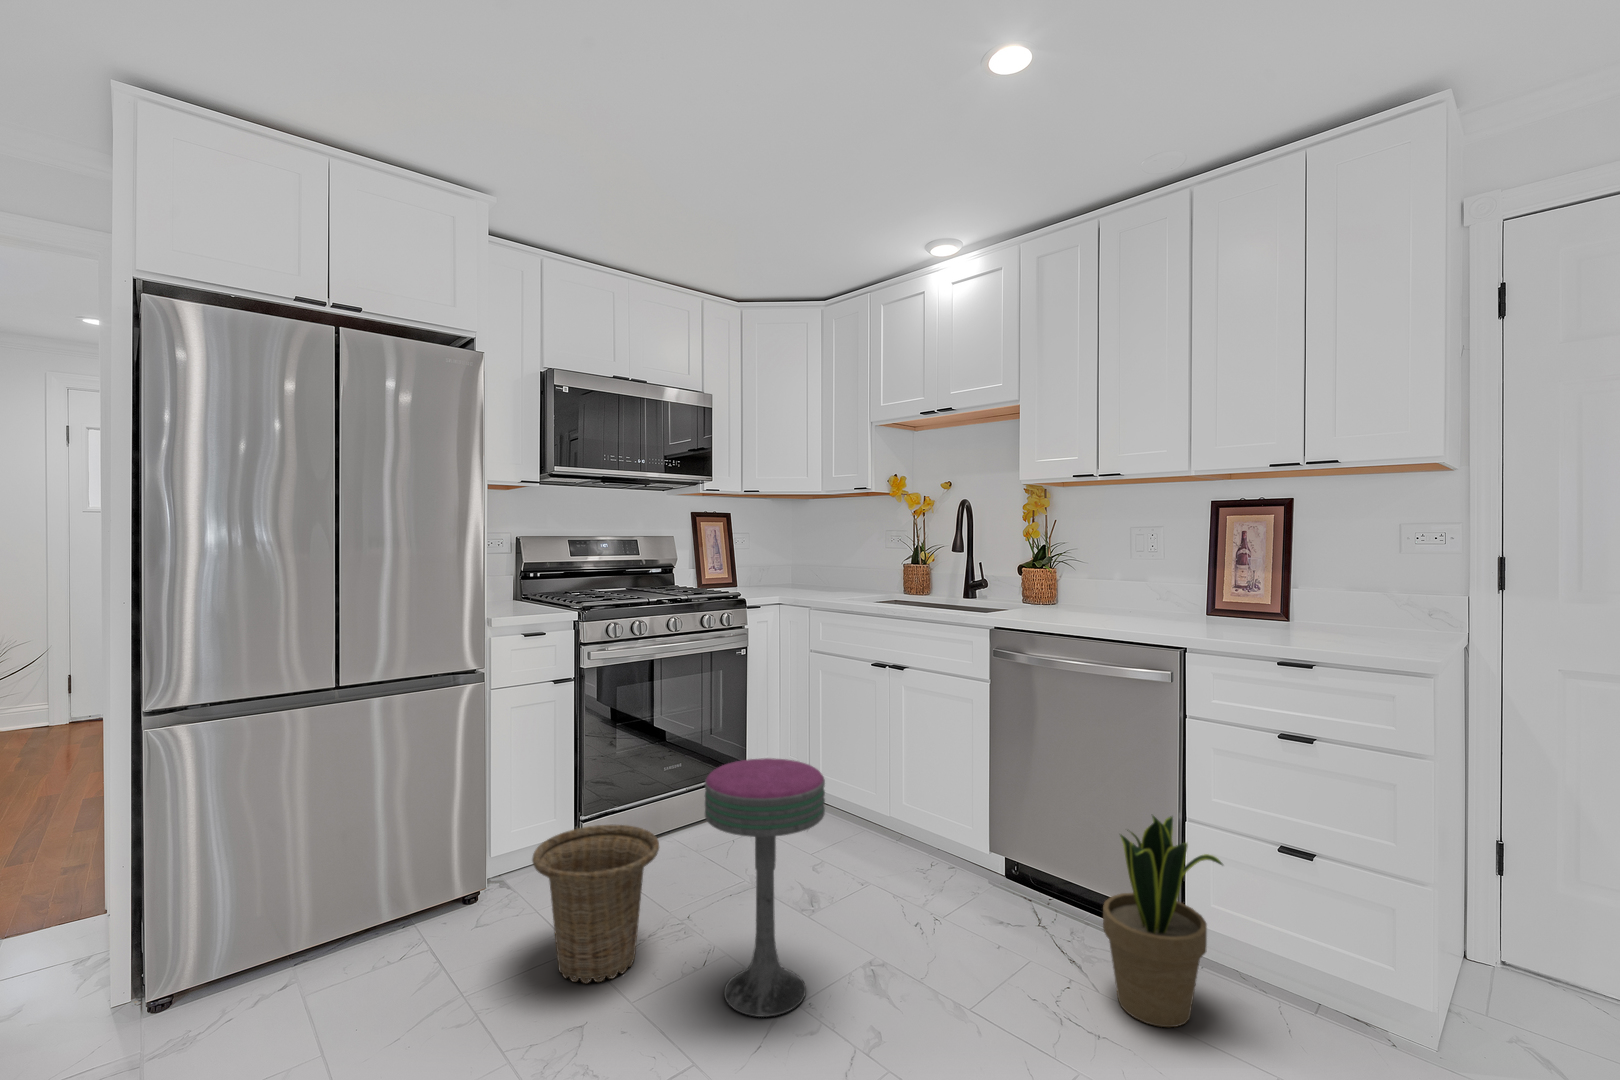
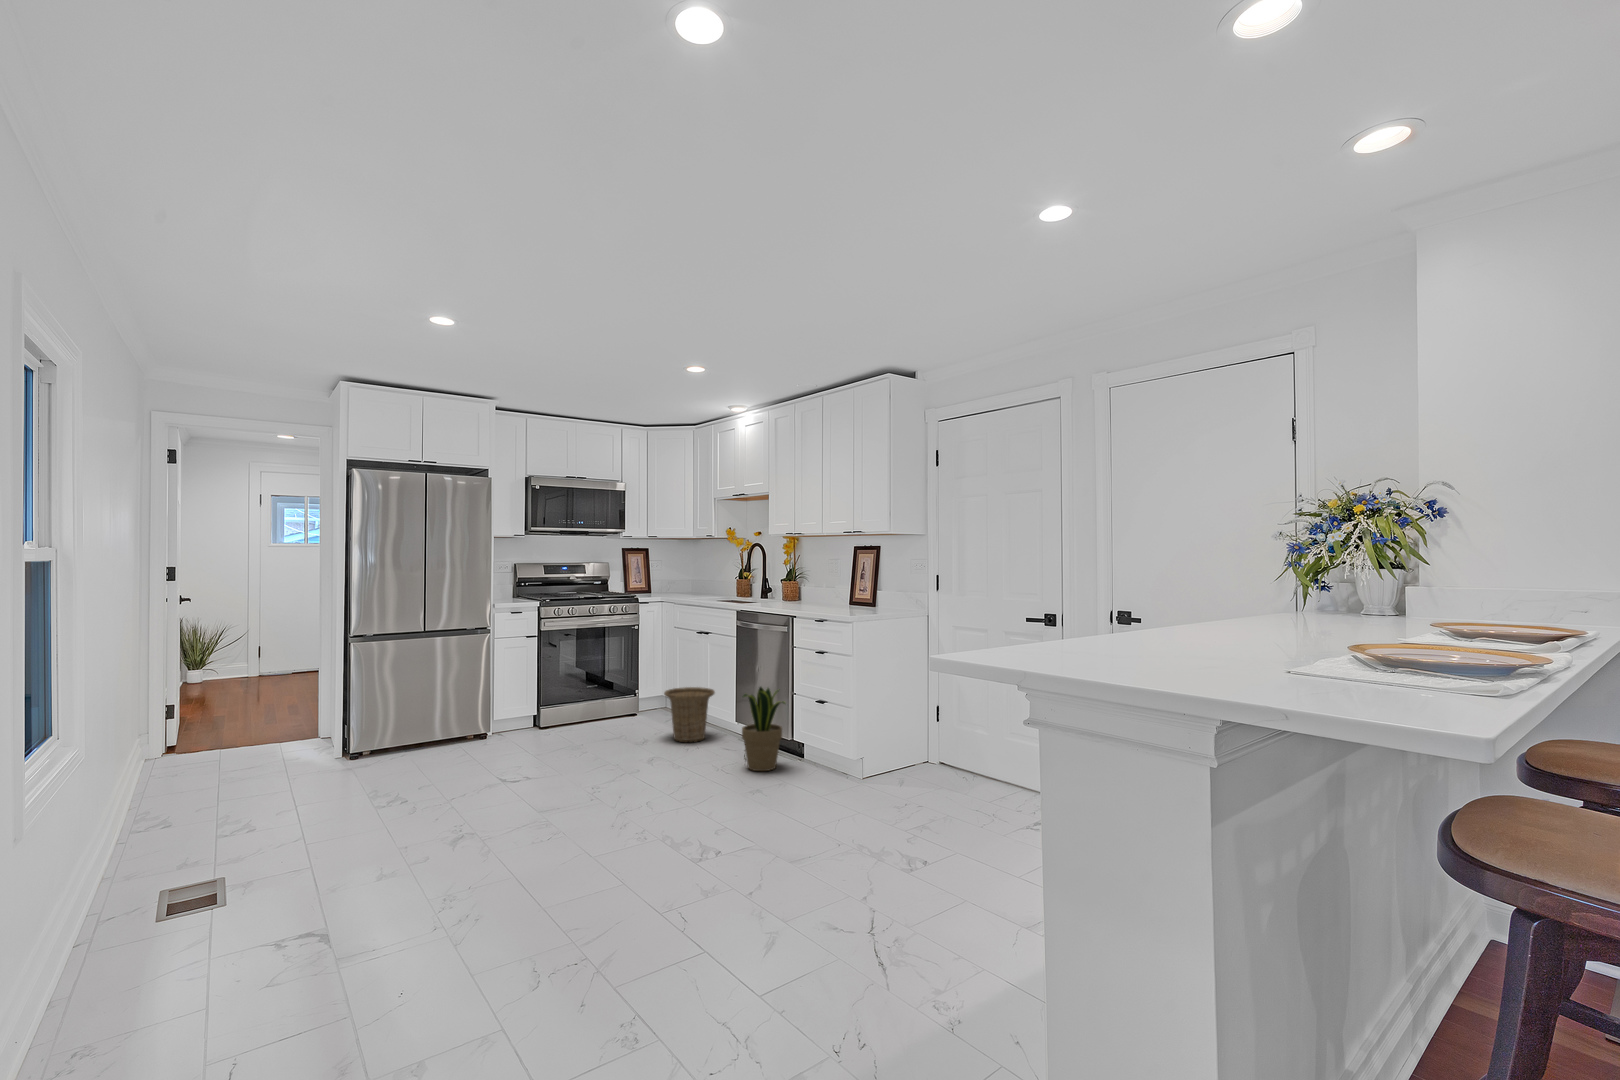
bar stool: present [705,758,825,1017] -> none [576,664,629,766]
basket: present [532,825,659,983] -> present [664,687,715,742]

